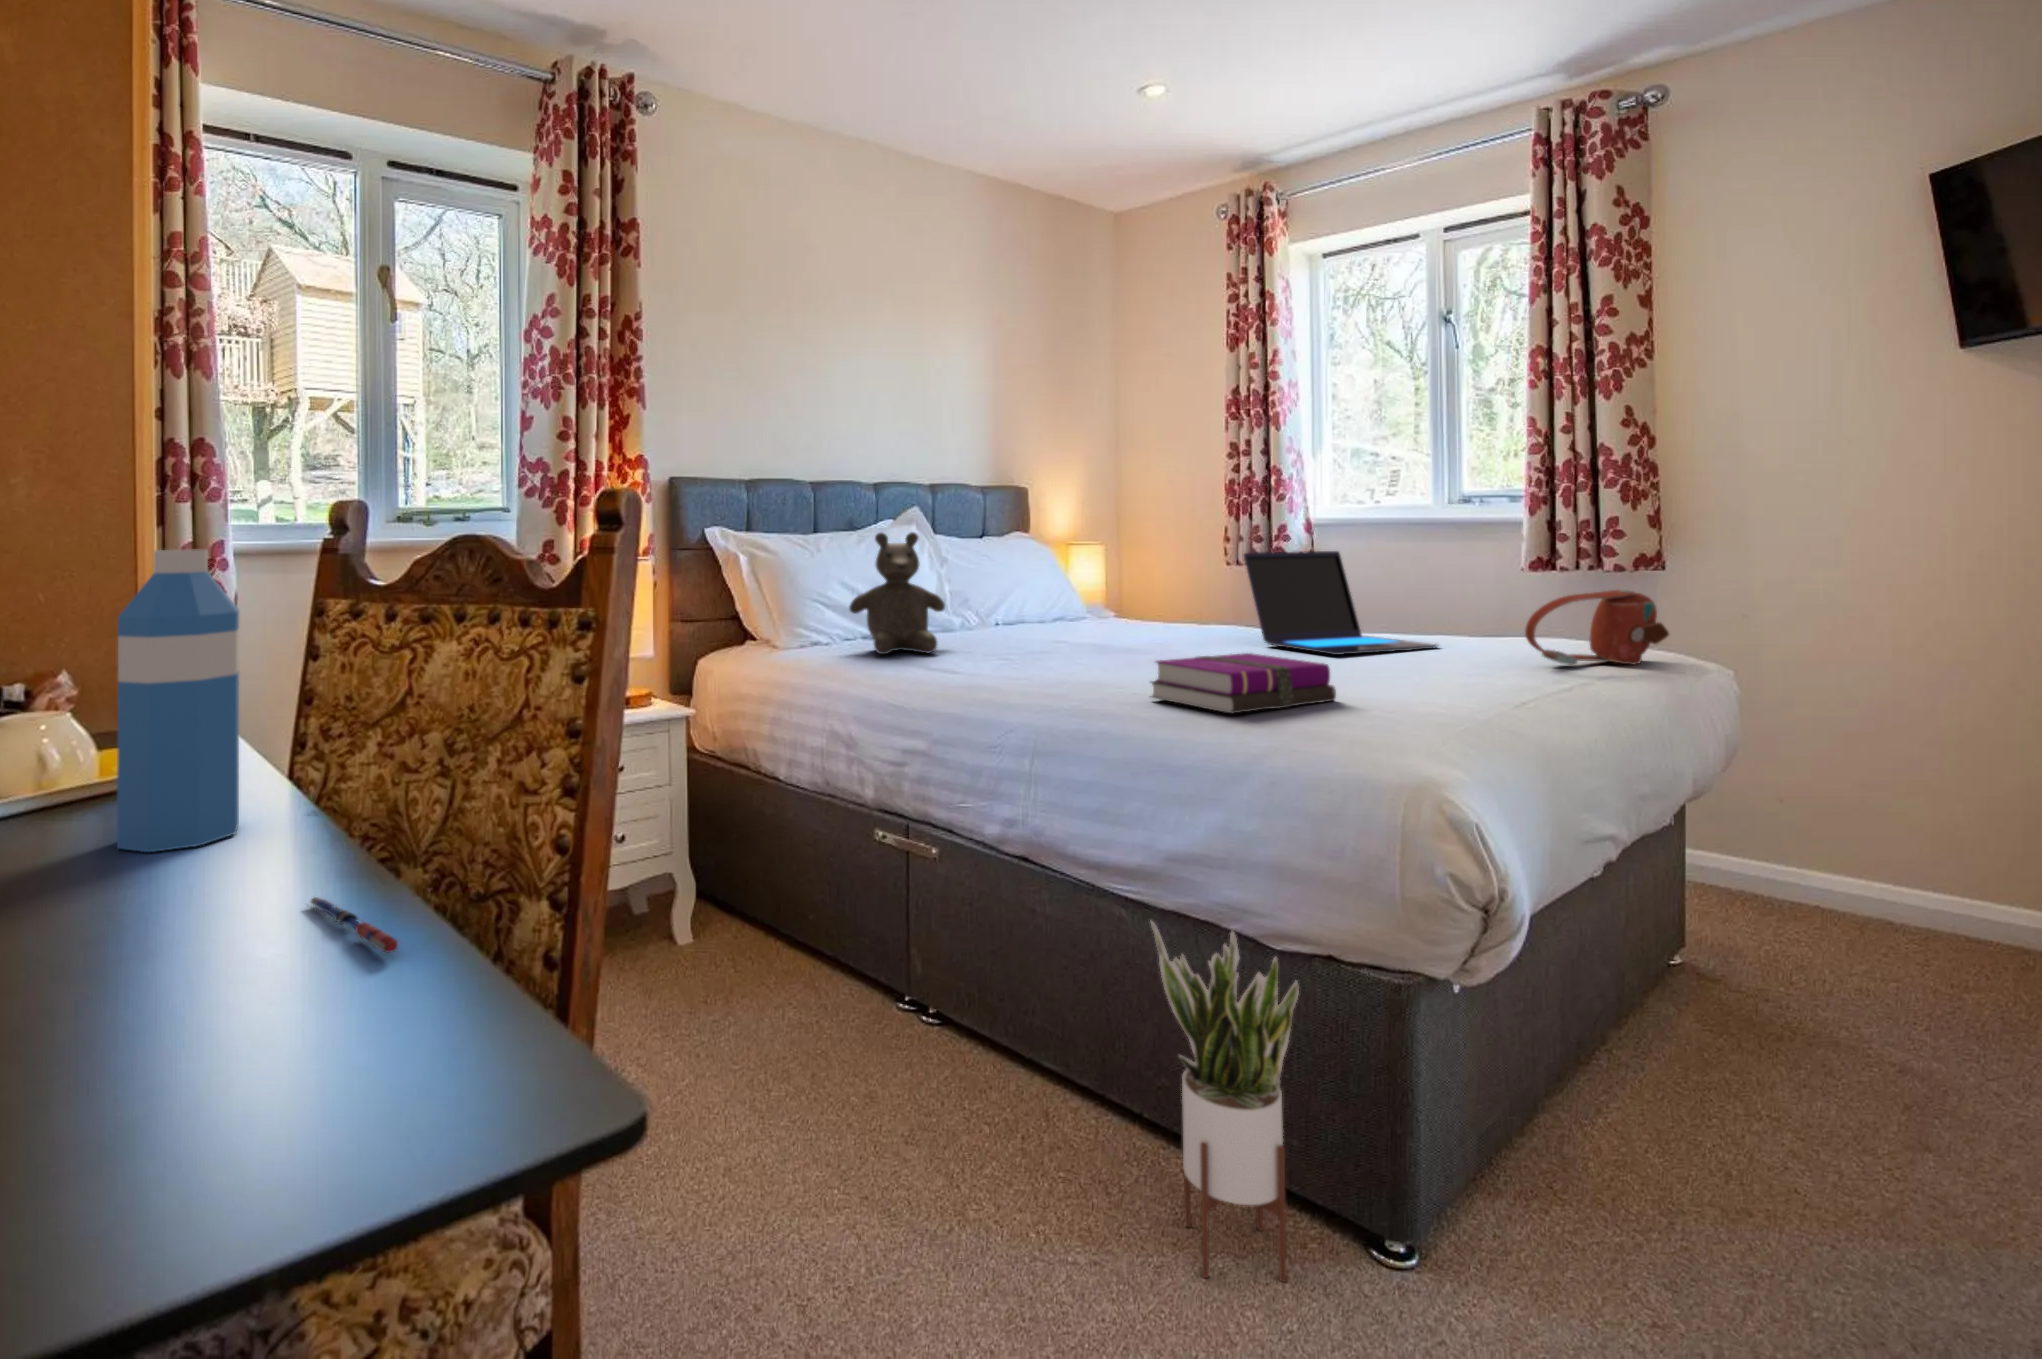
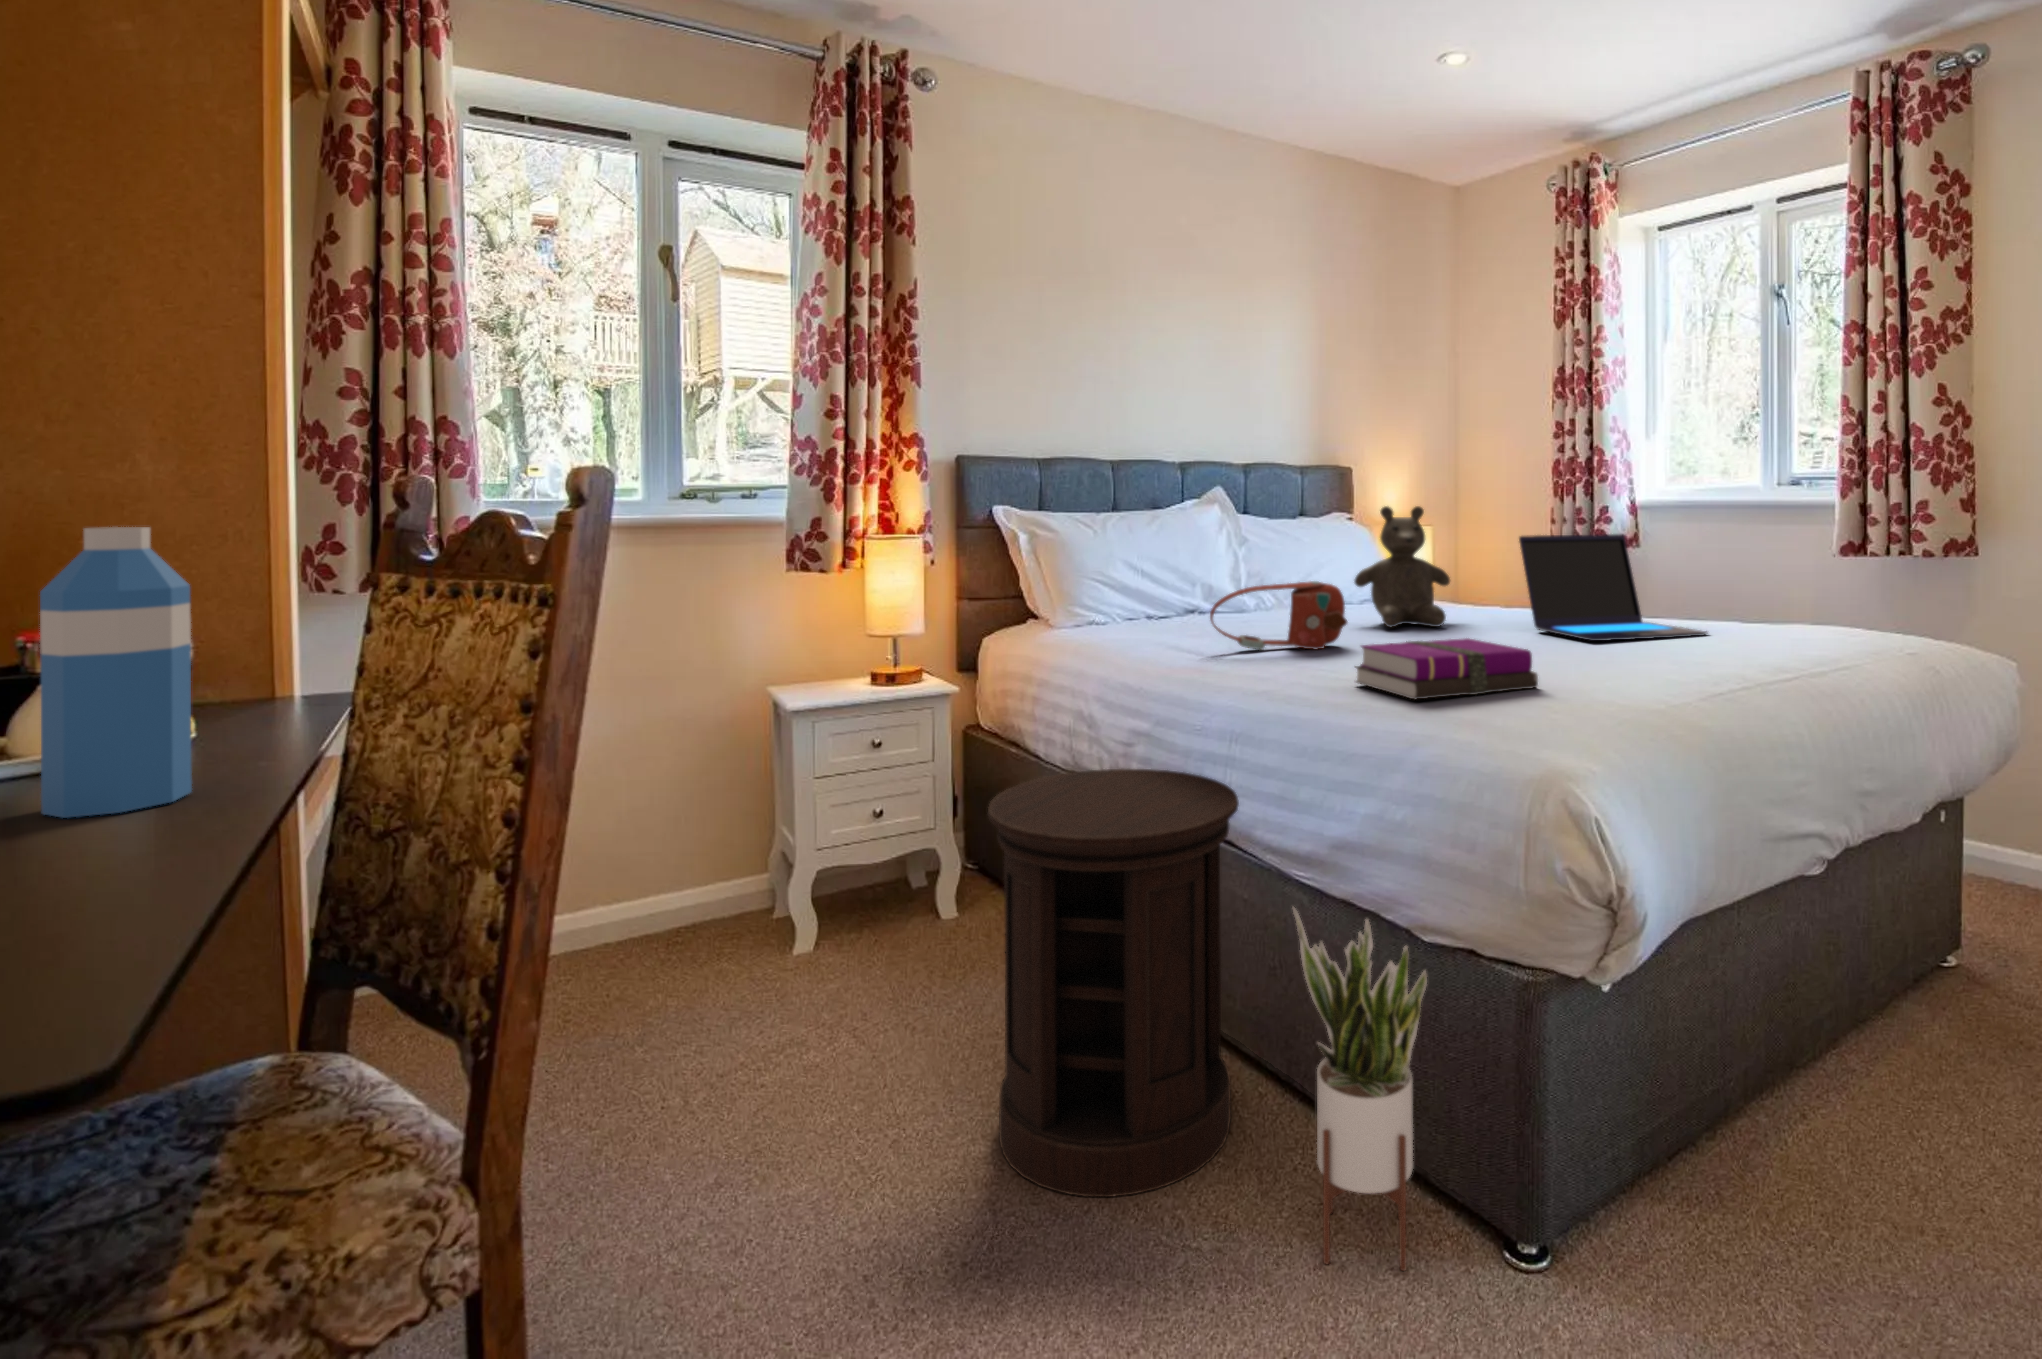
teddy bear: present [849,532,945,654] -> present [1354,506,1450,628]
handbag: present [1525,589,1669,666] -> present [1210,581,1347,650]
side table: none [813,786,1061,1217] -> present [987,769,1239,1197]
pen: present [307,897,401,952] -> none [93,863,141,916]

